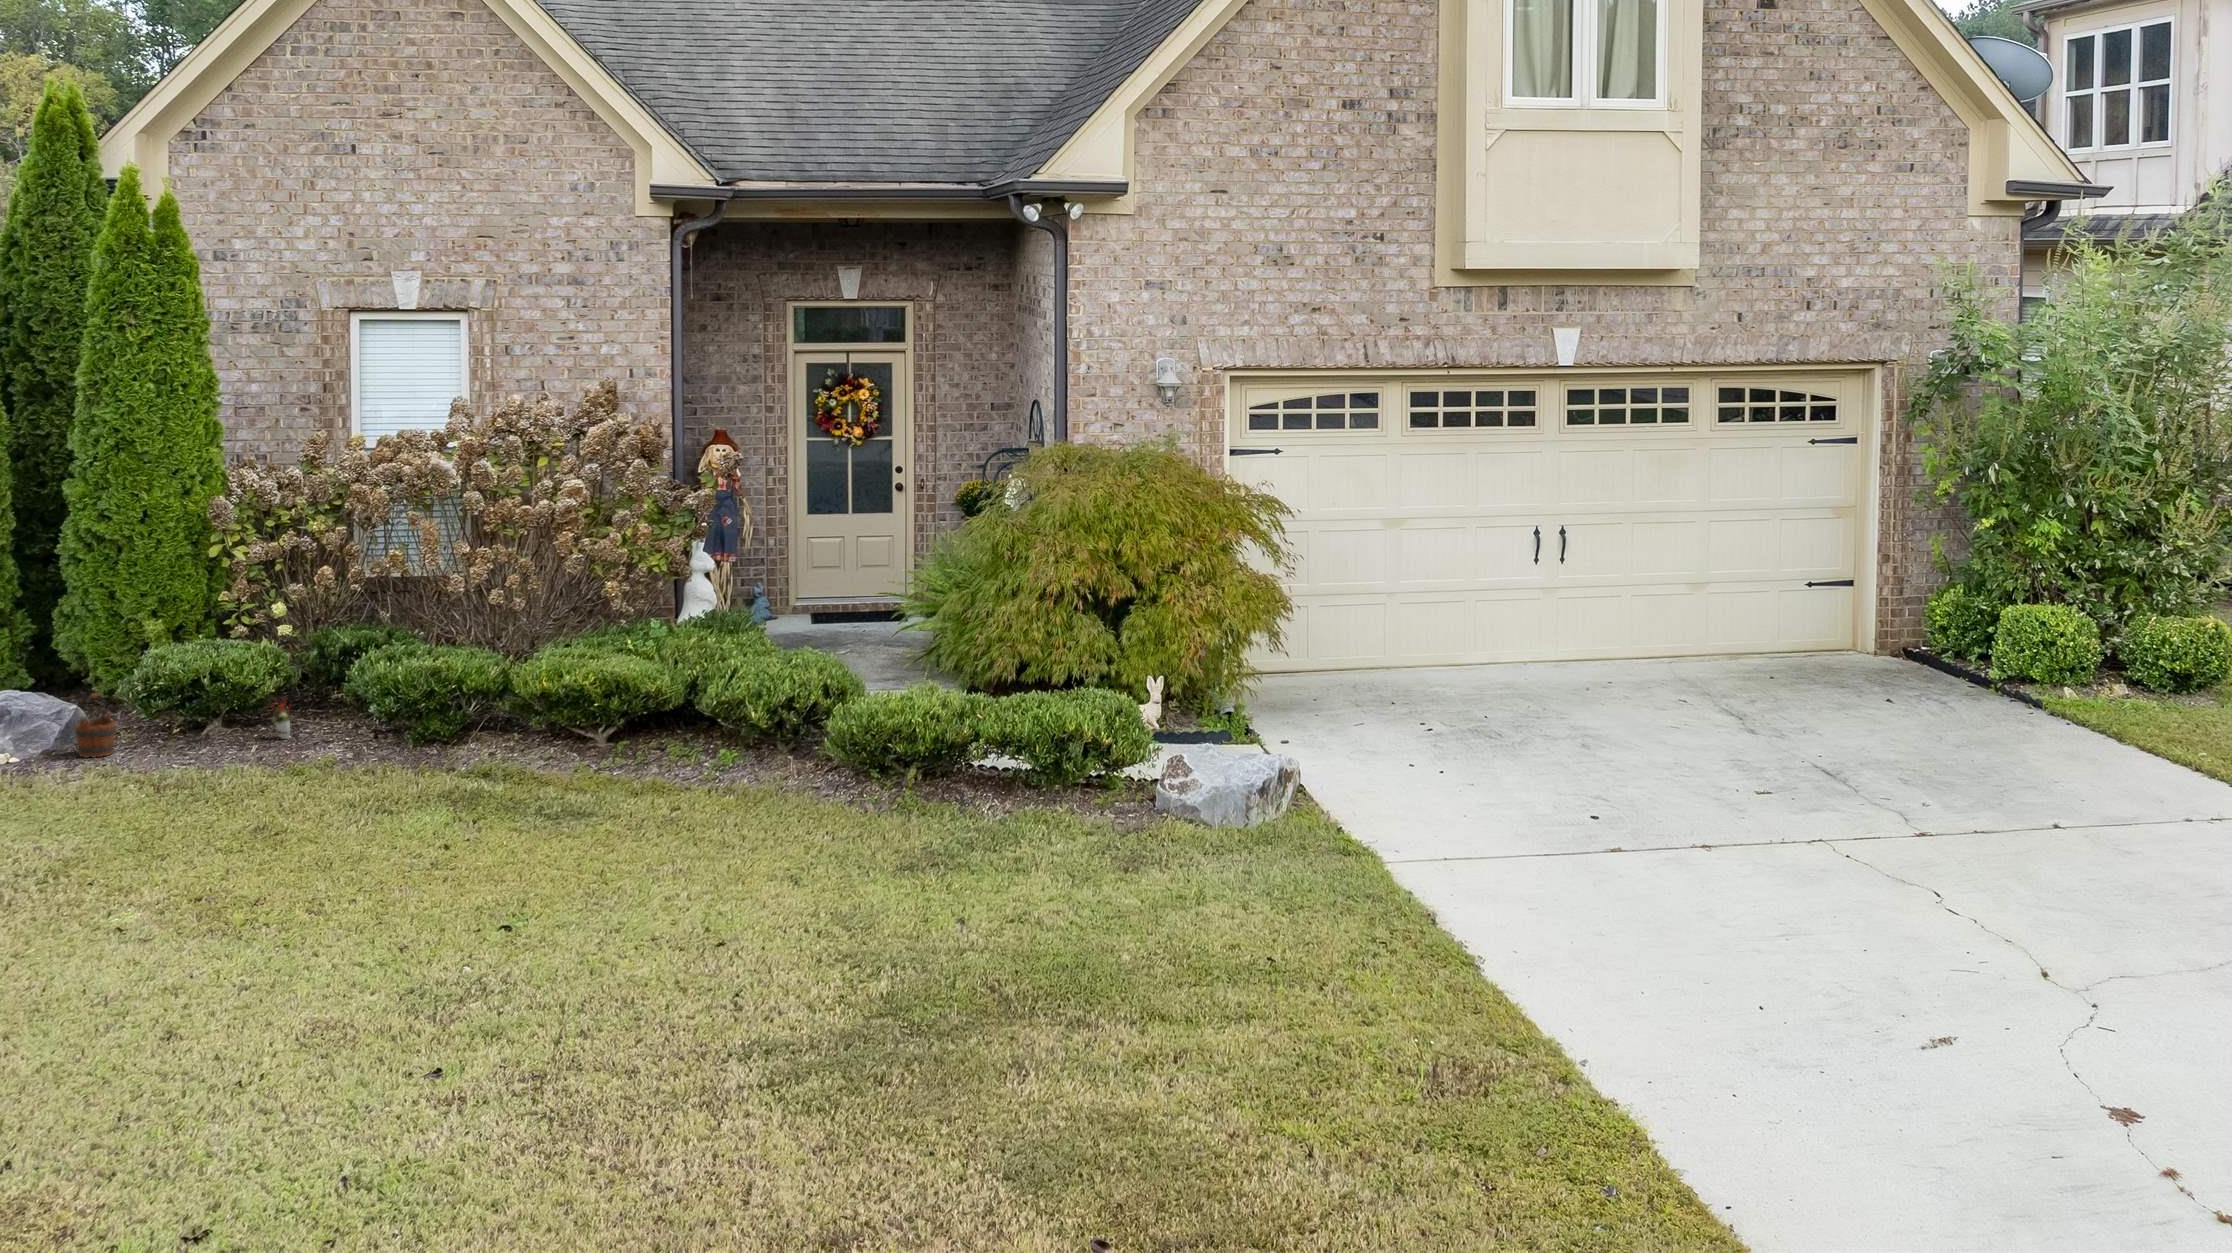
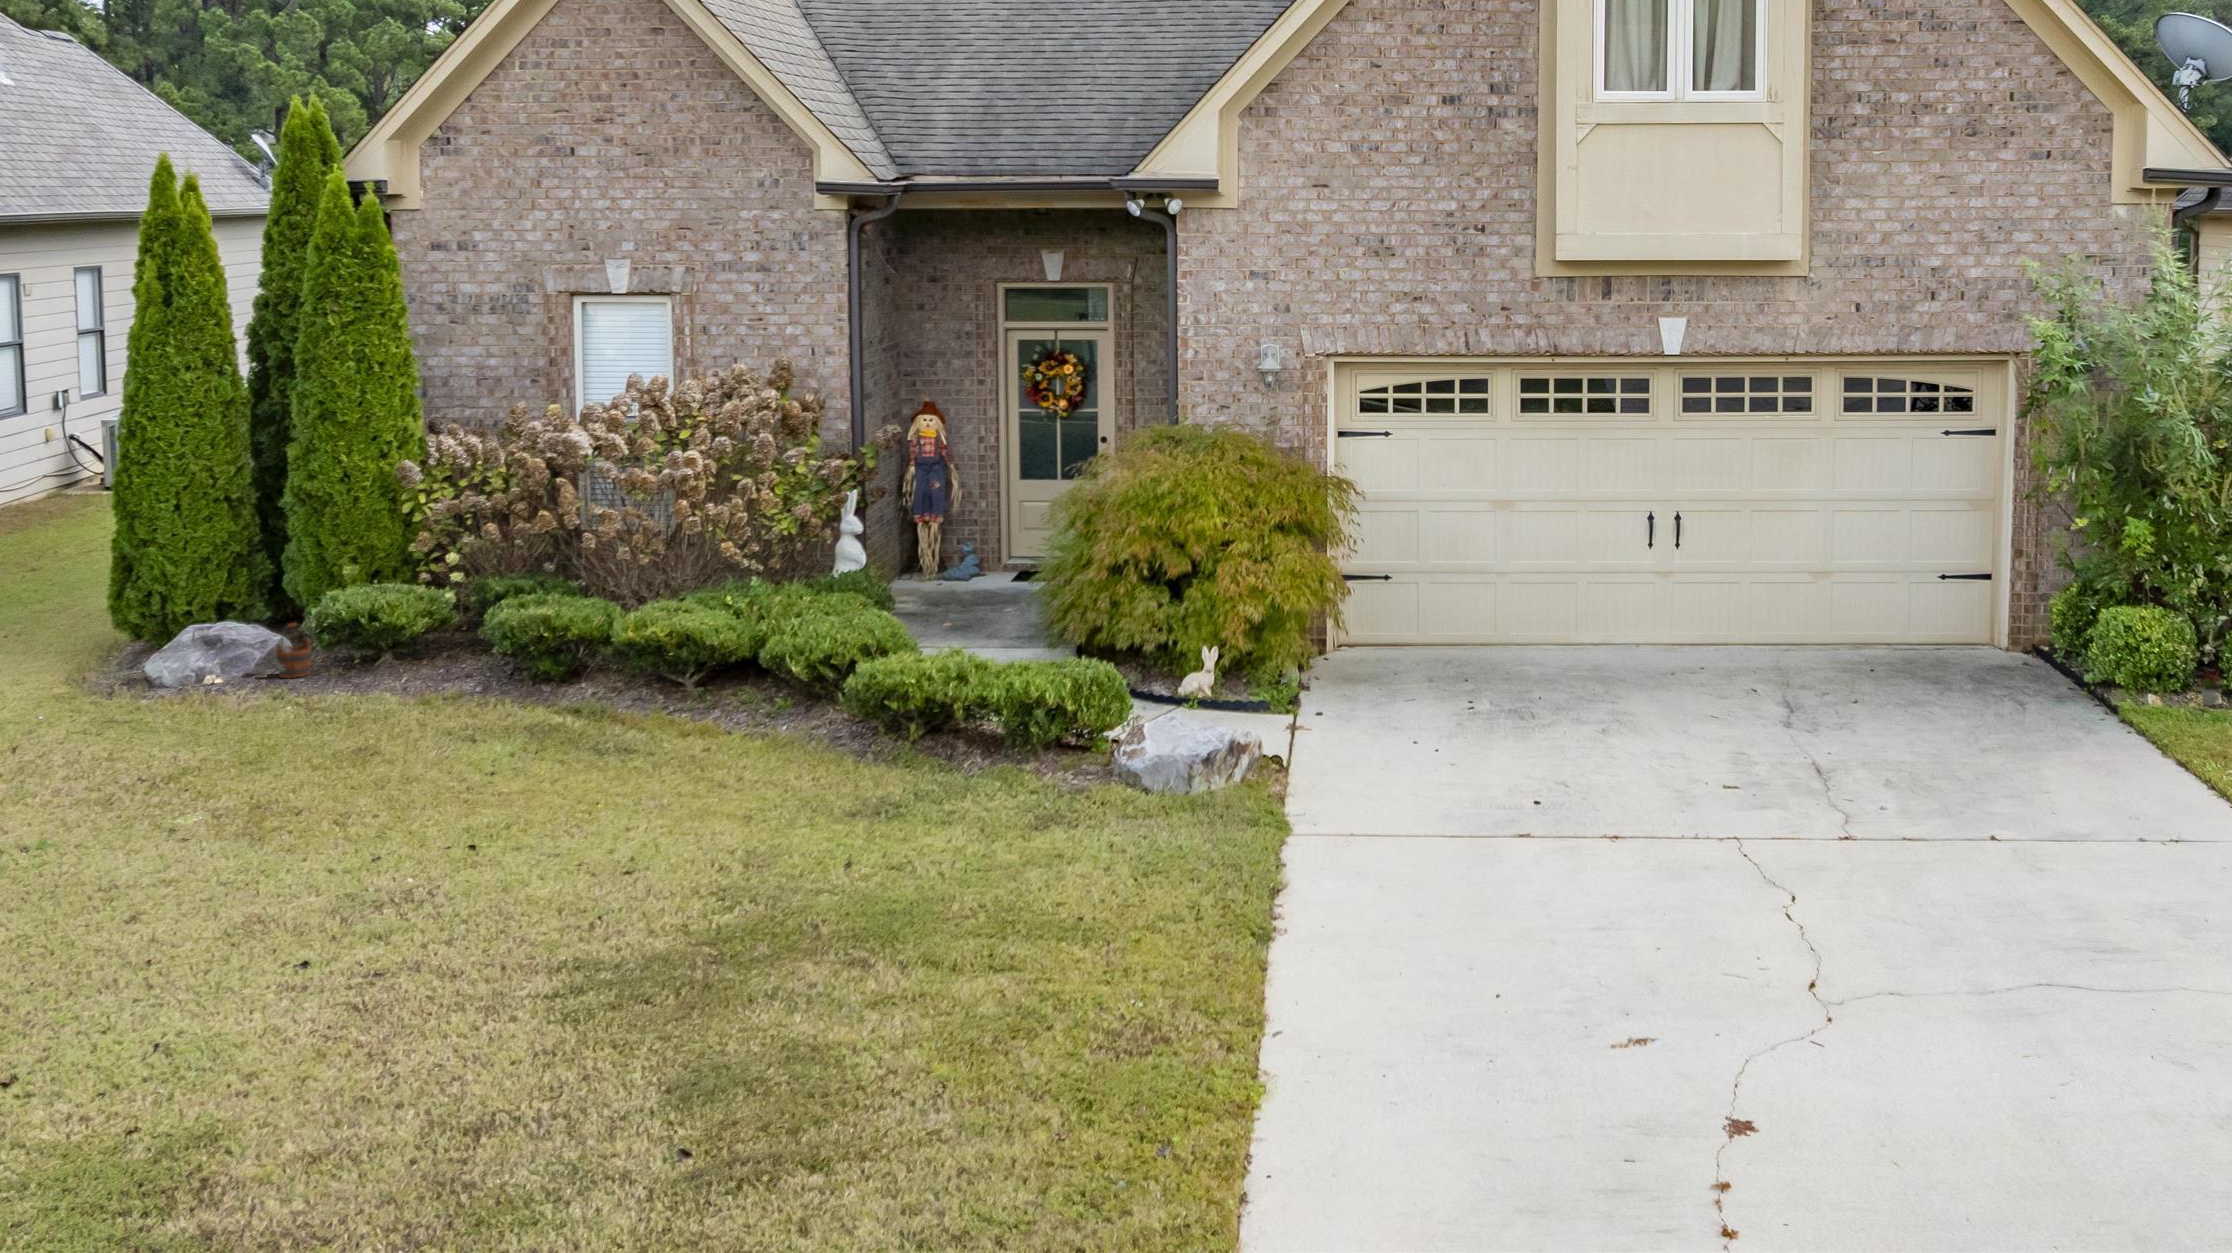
decorative plant: present [274,701,290,739] -> present [2201,674,2221,706]

